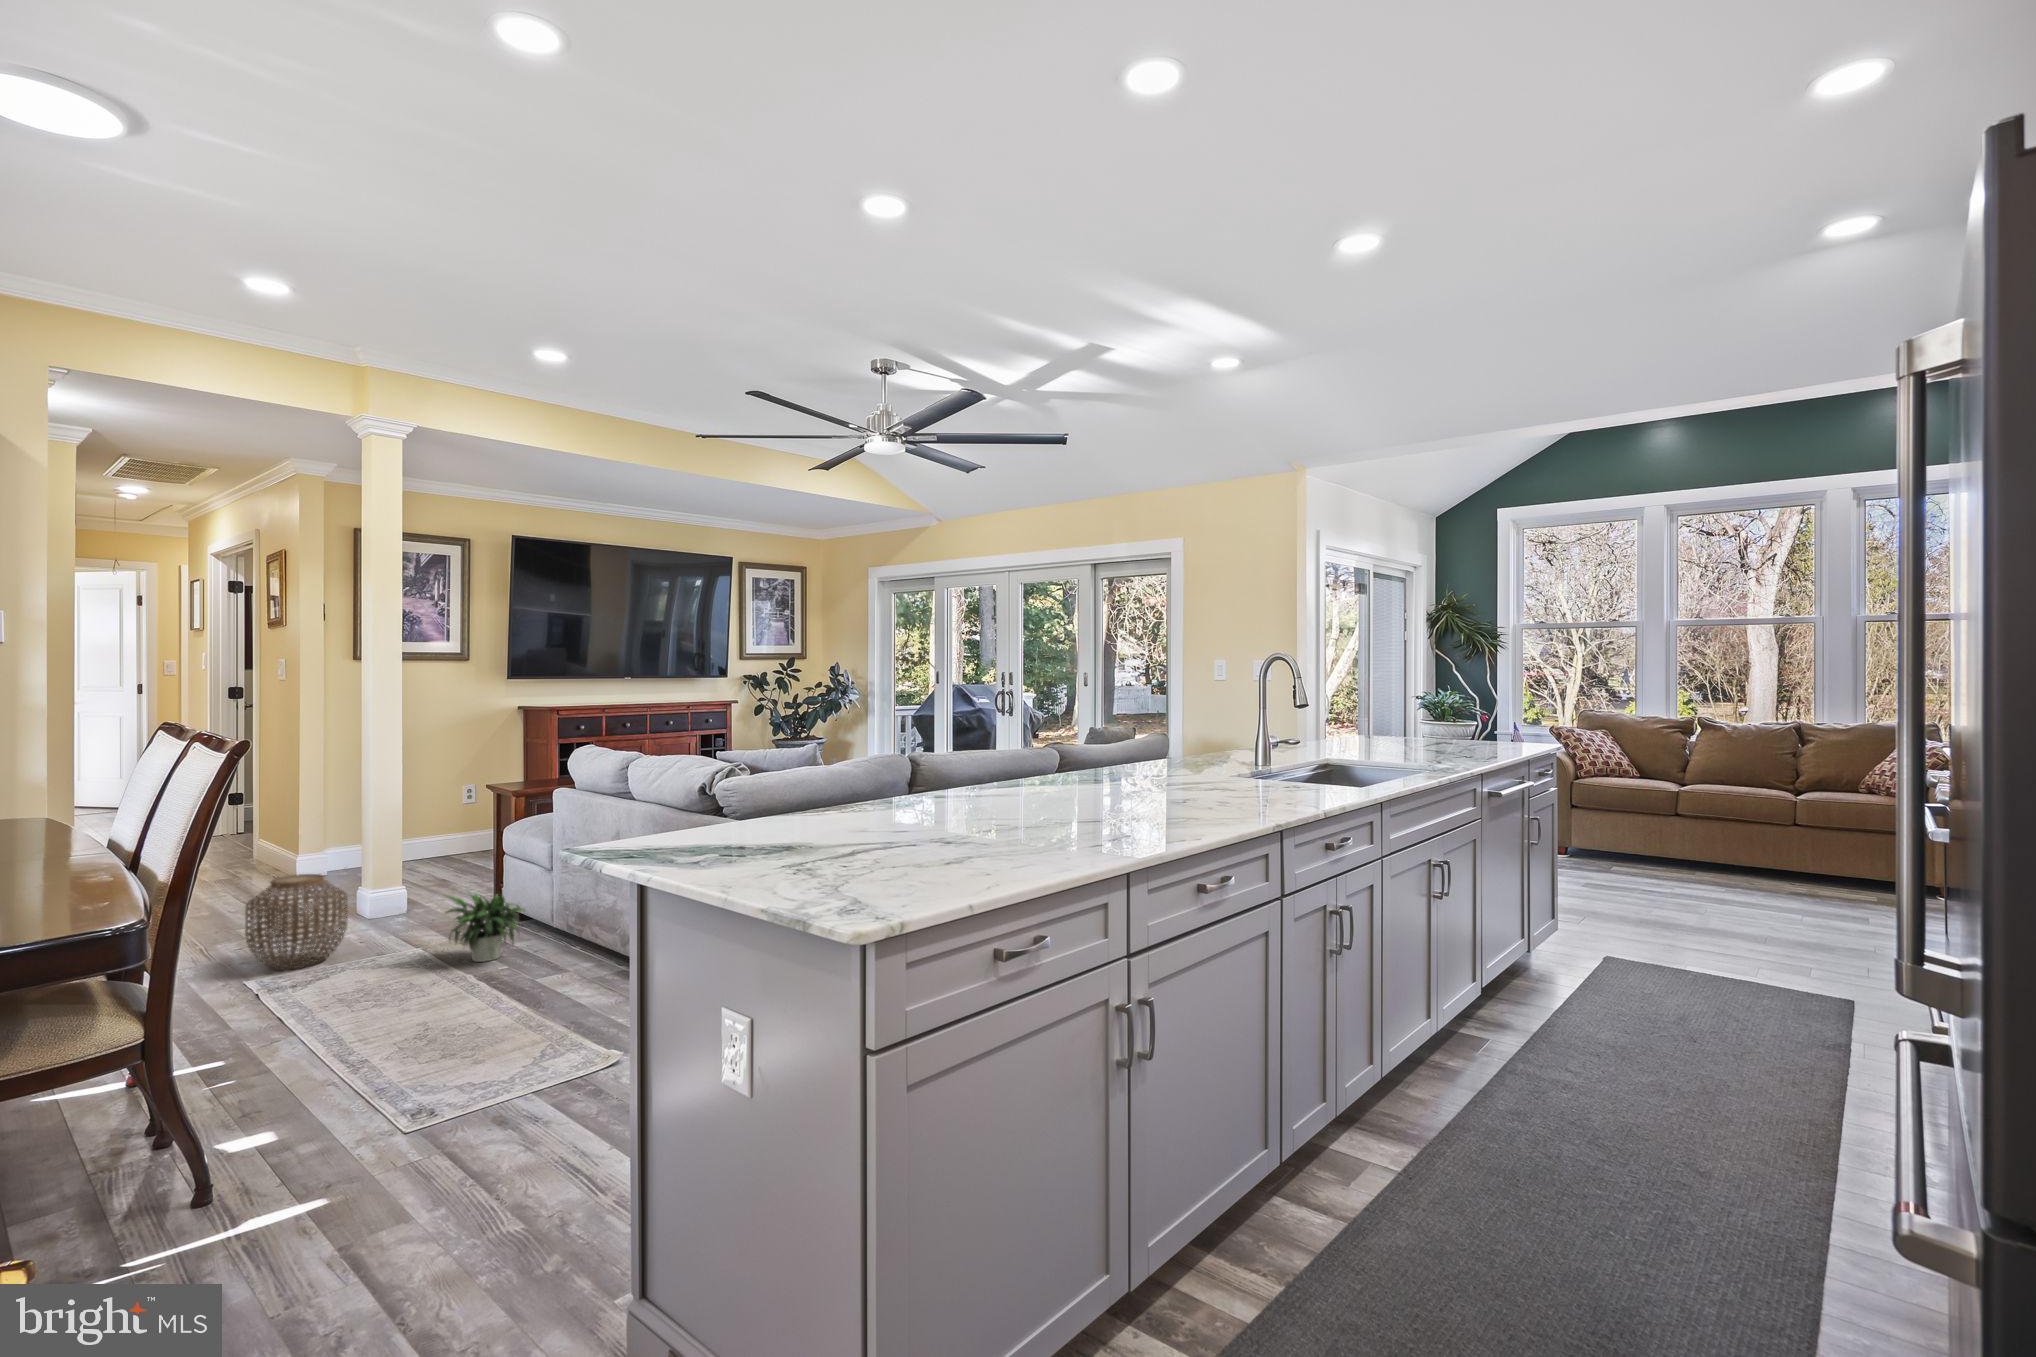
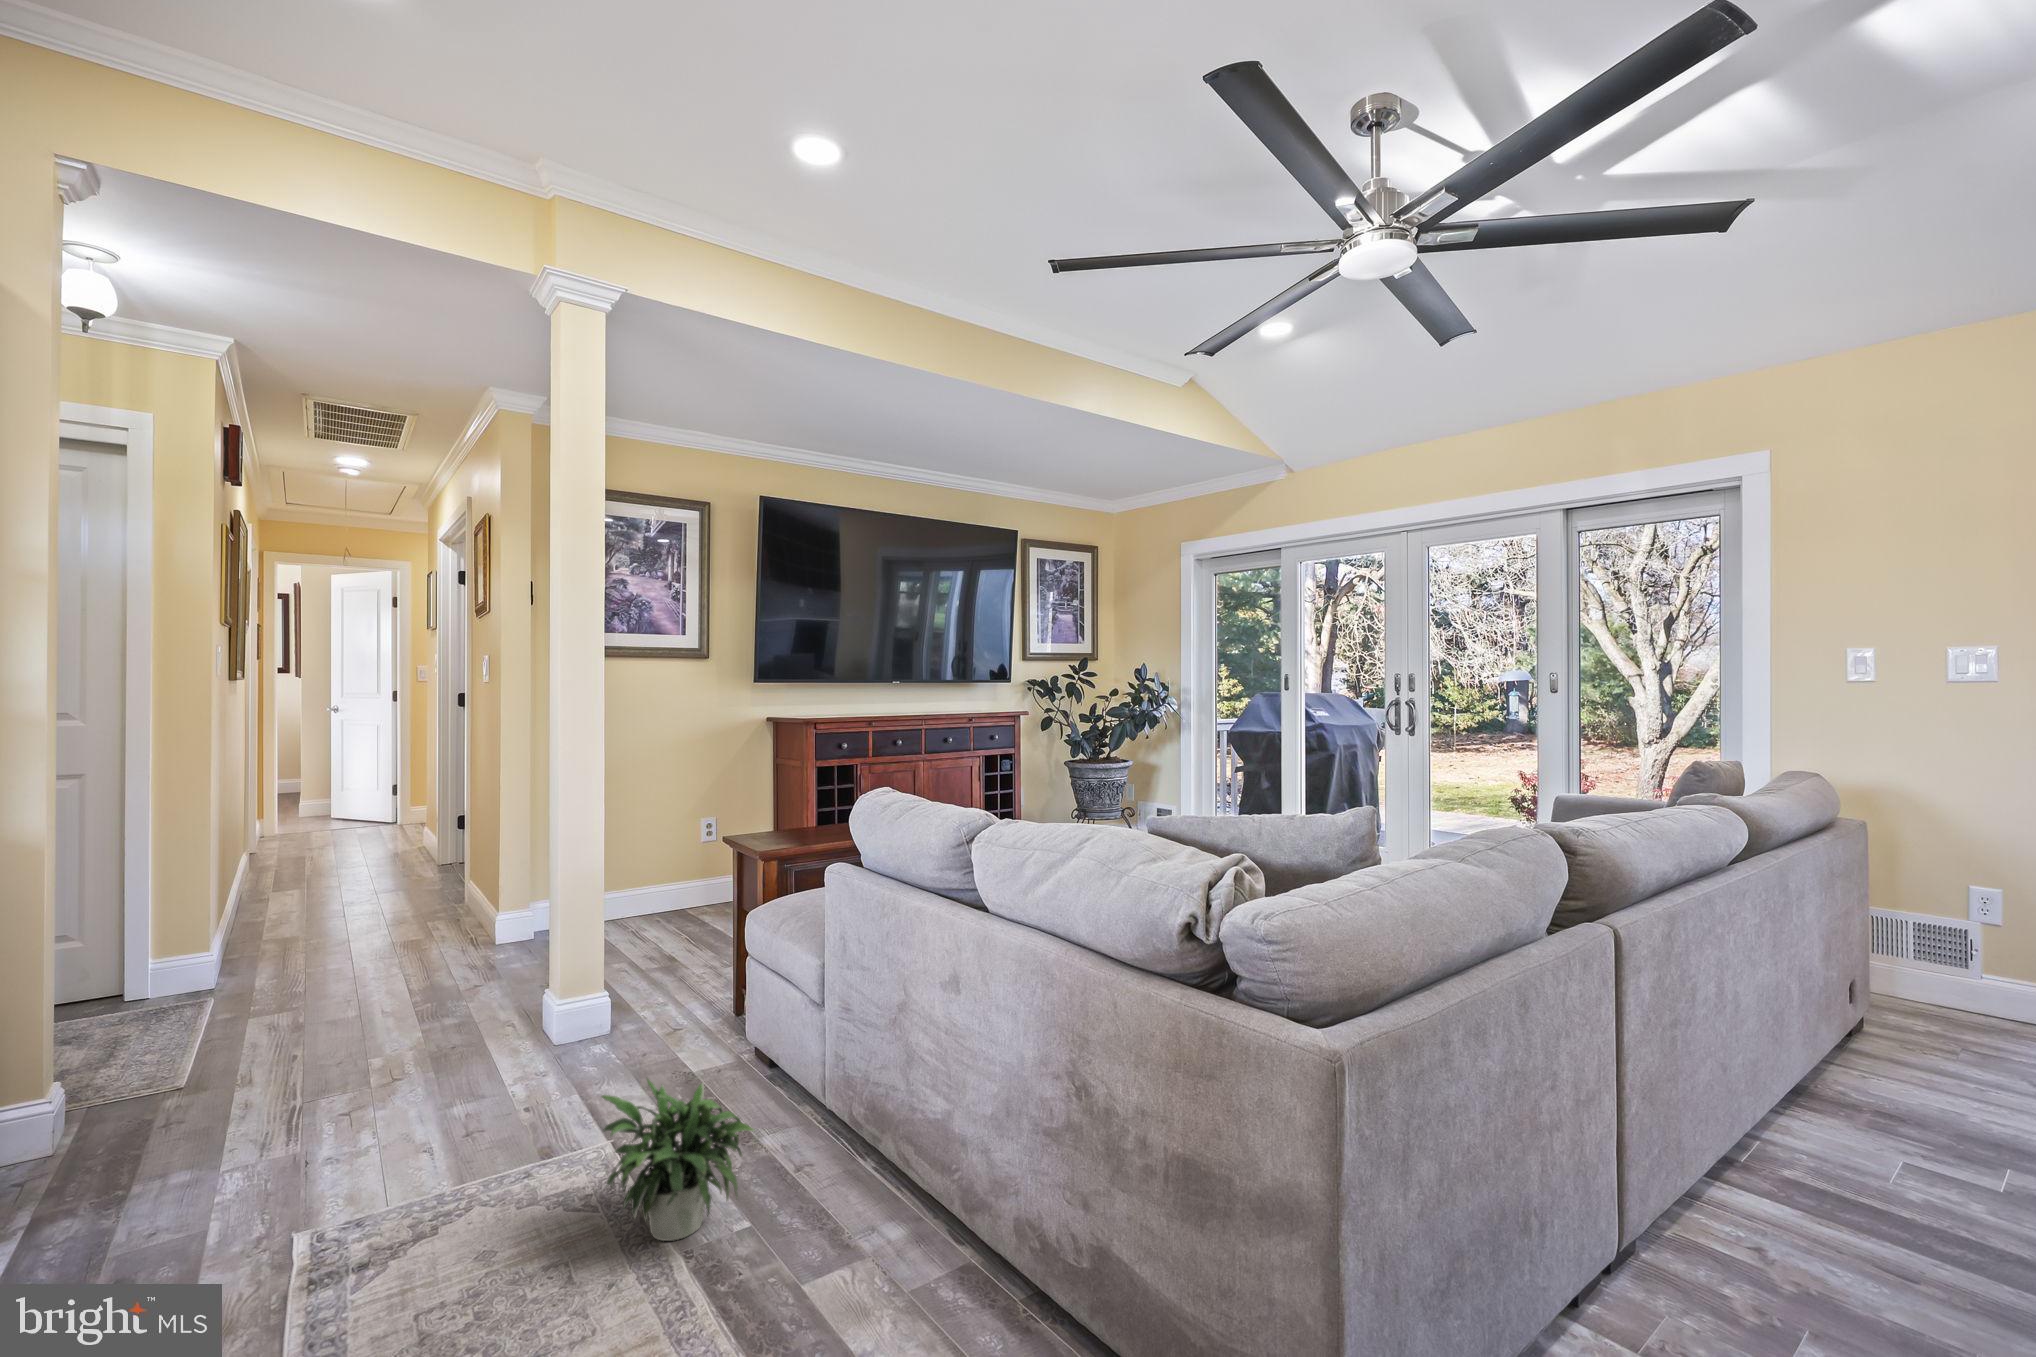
woven basket: present [245,874,347,970] -> none [253,1027,448,1228]

